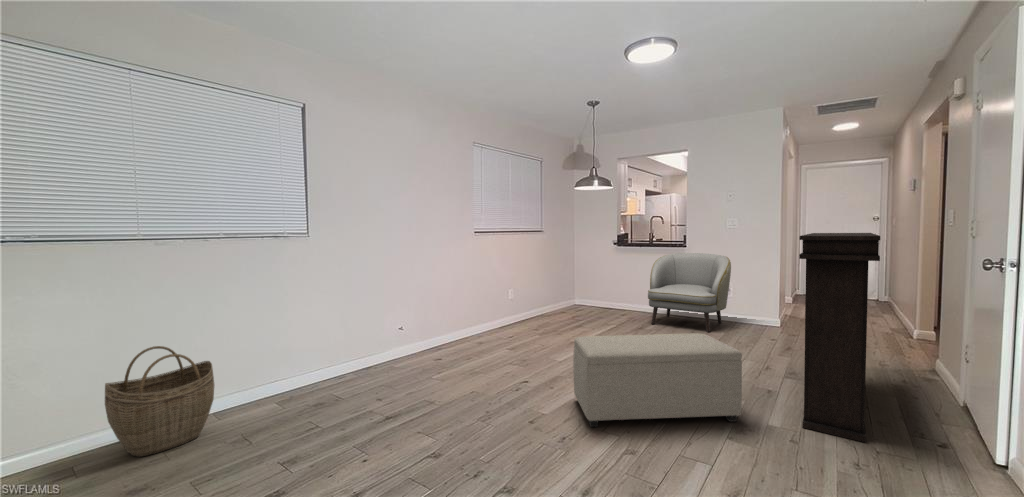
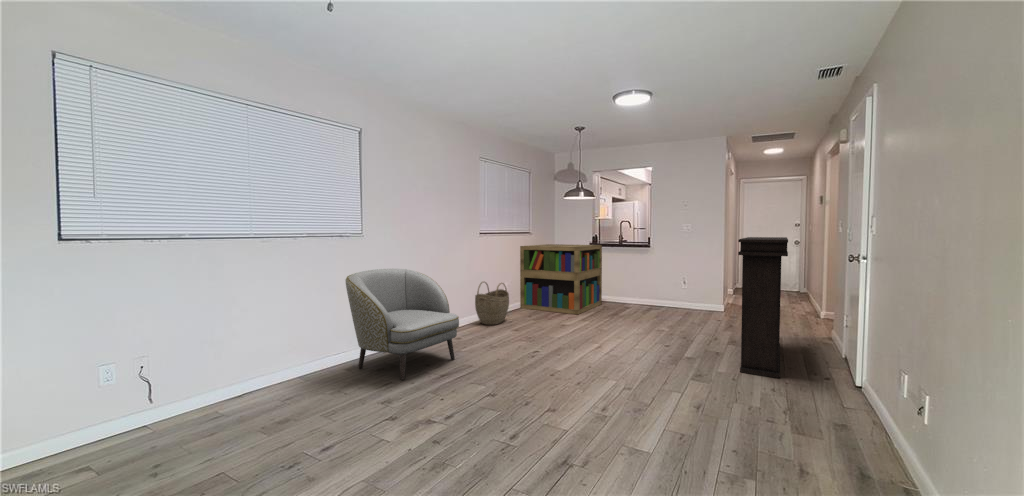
bookshelf: none [529,244,627,327] -> present [520,244,602,314]
armchair: present [648,253,731,332] -> present [345,269,459,380]
ottoman: present [573,333,742,427] -> none [579,311,700,377]
woven basket: present [105,346,214,457] -> present [475,282,509,325]

